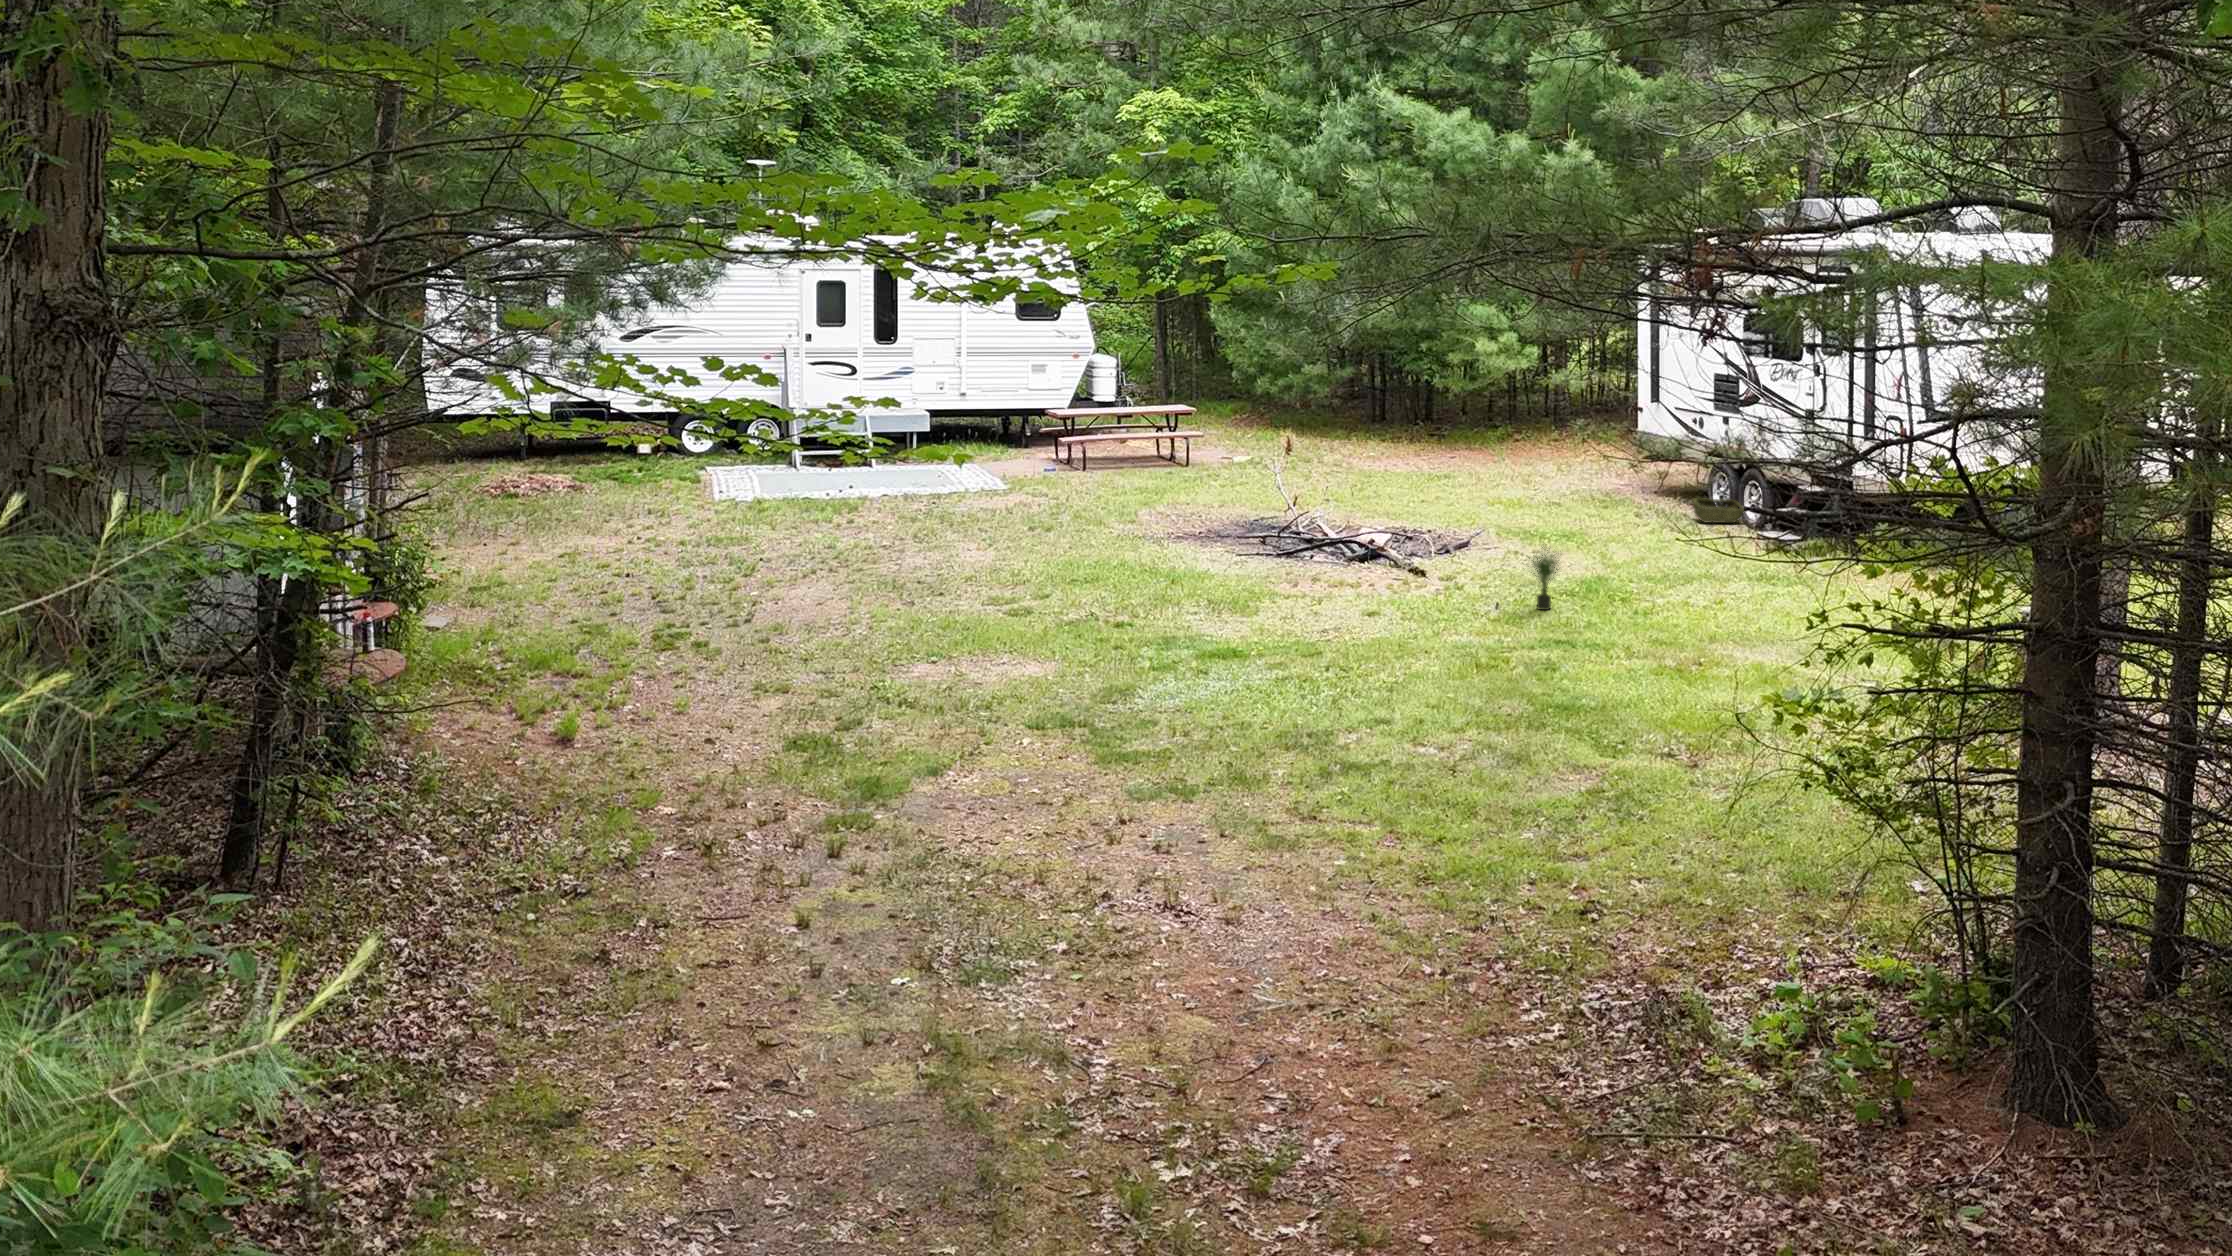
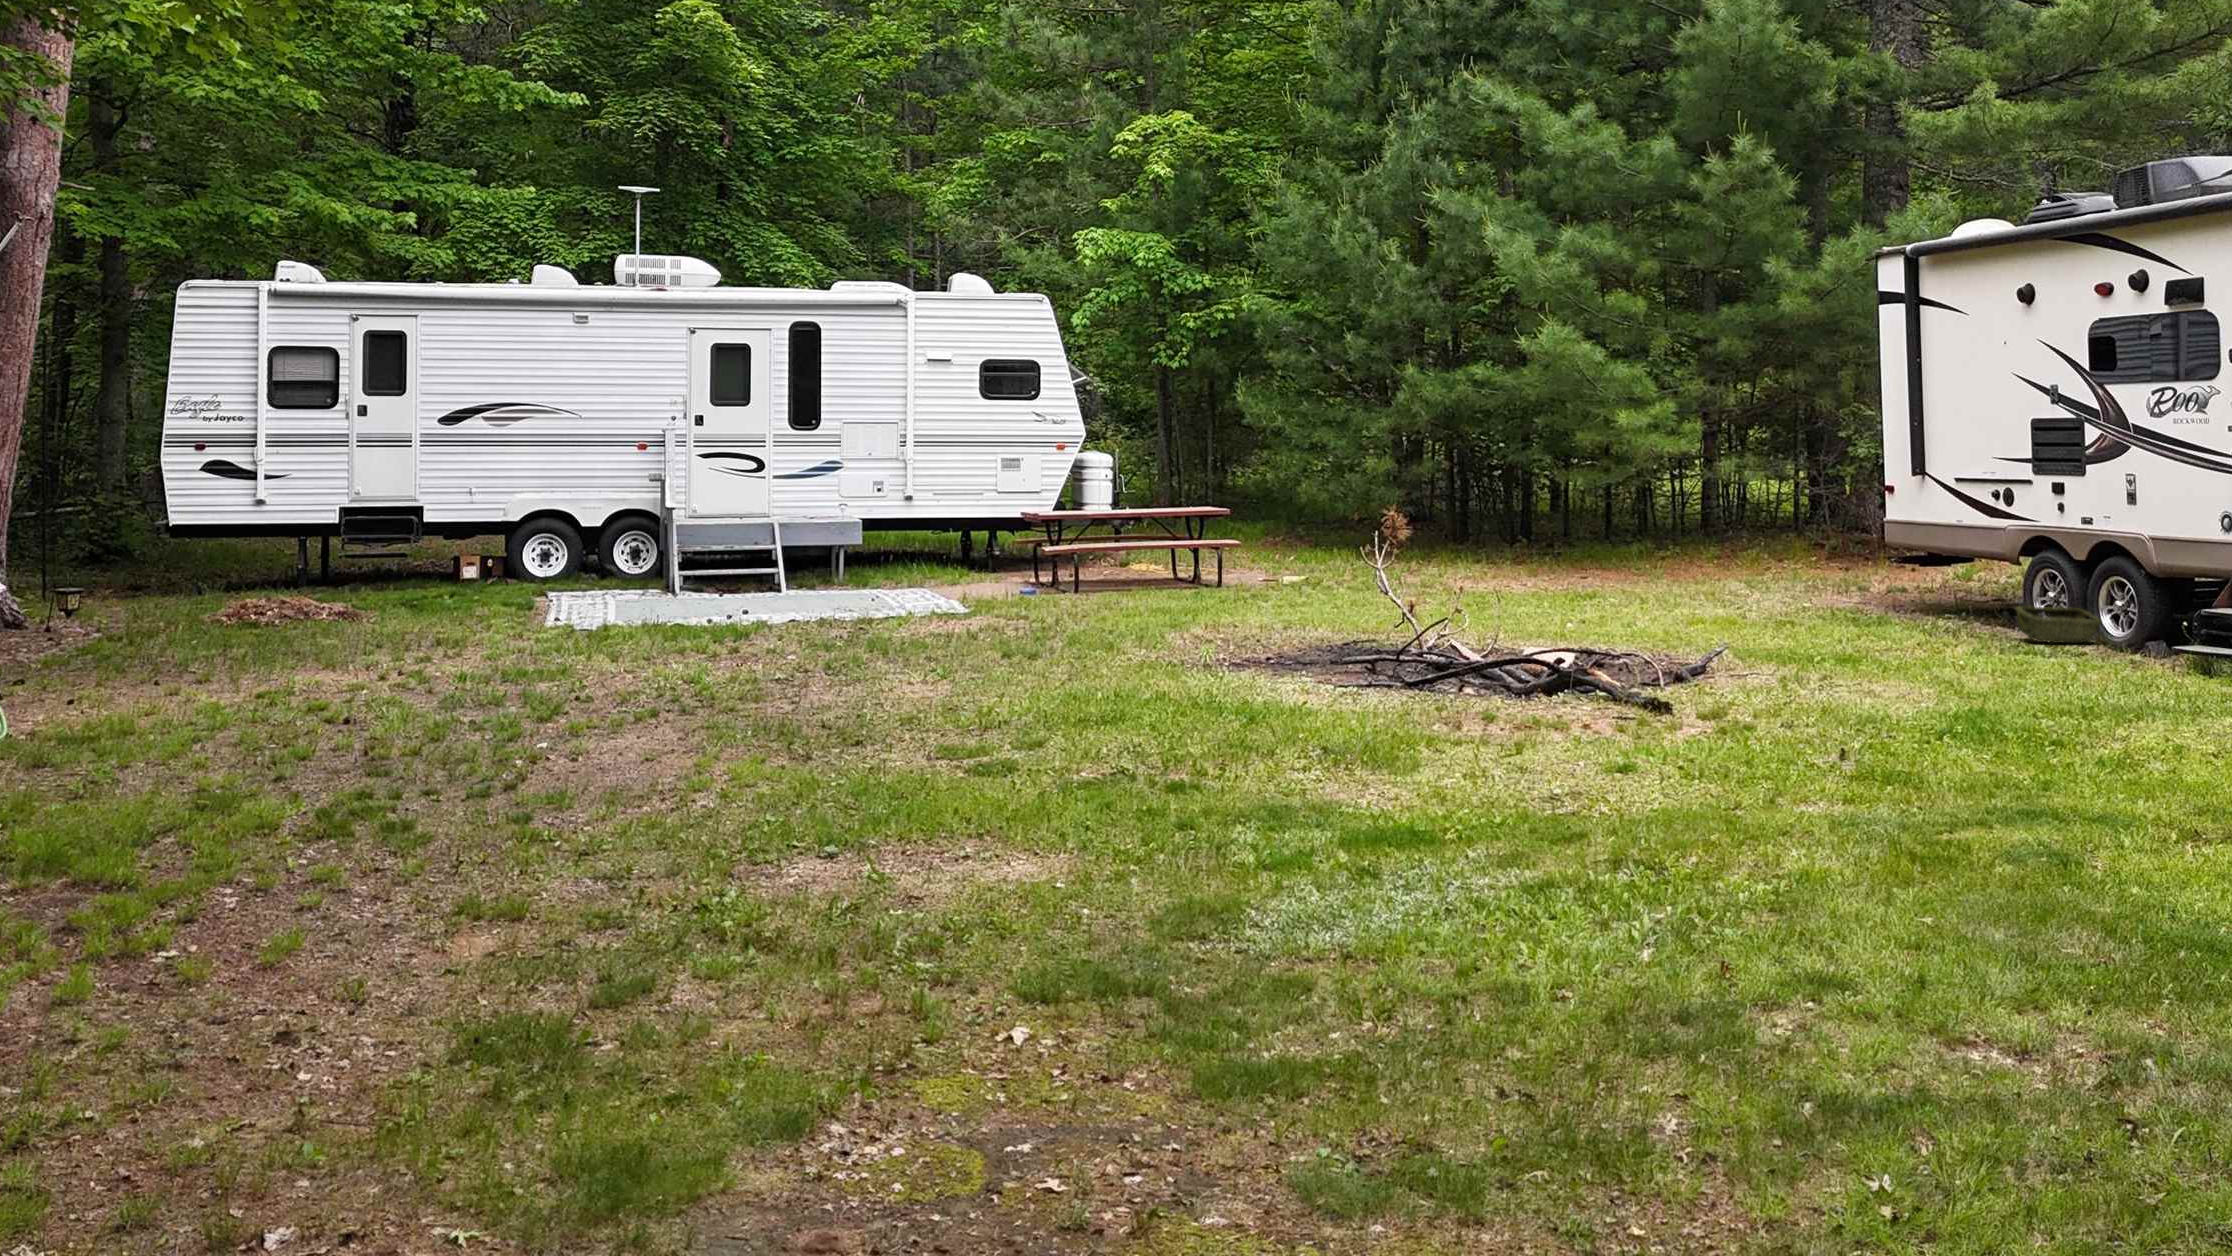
potted plant: present [1528,547,1560,610] -> none [1856,643,1951,763]

